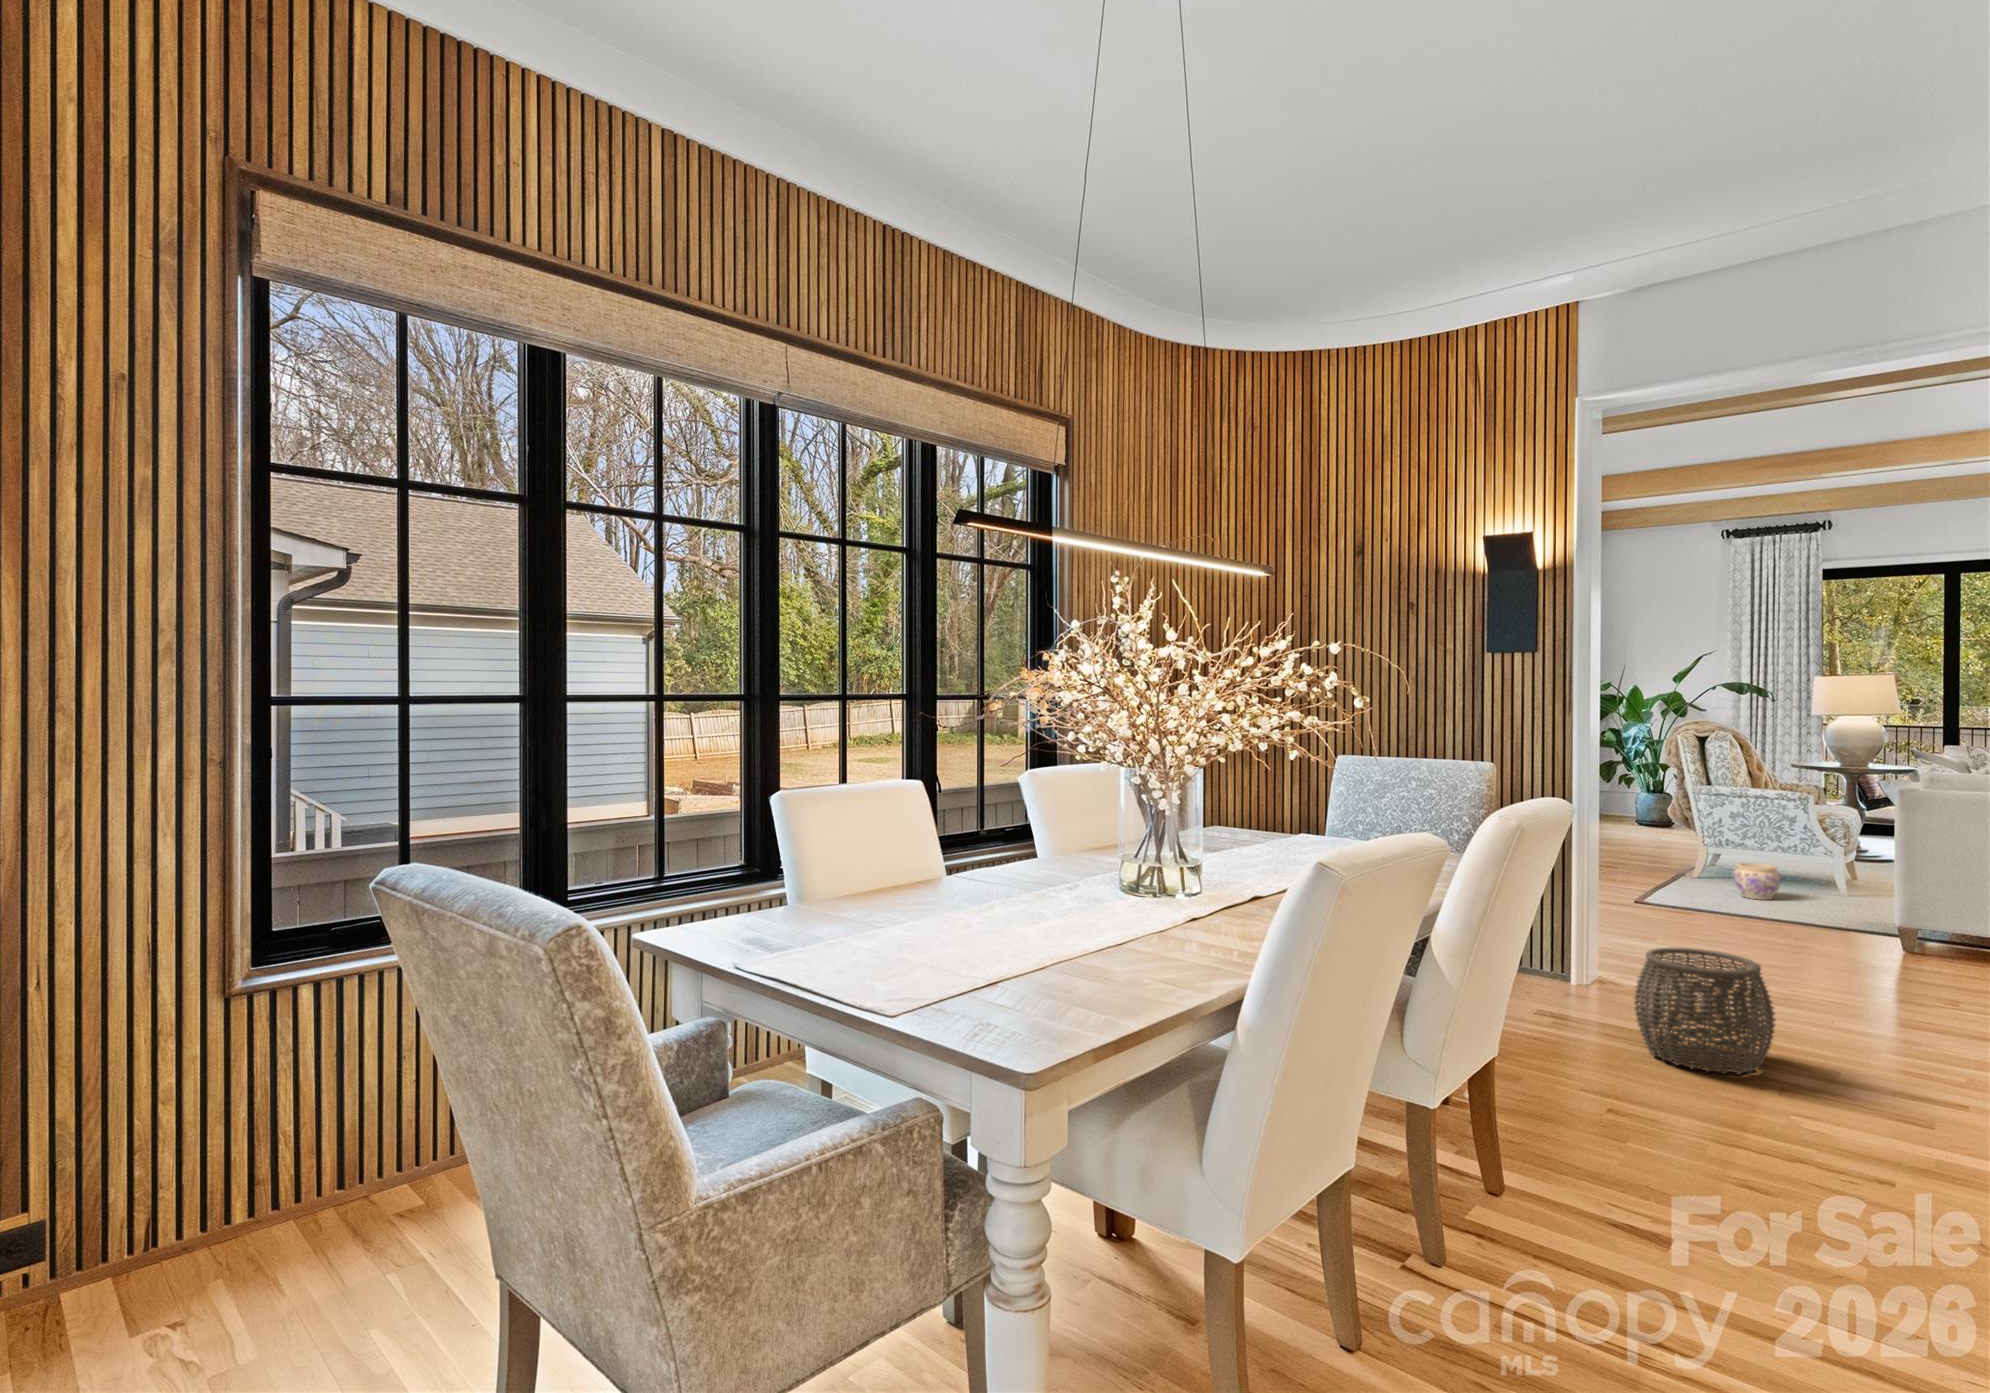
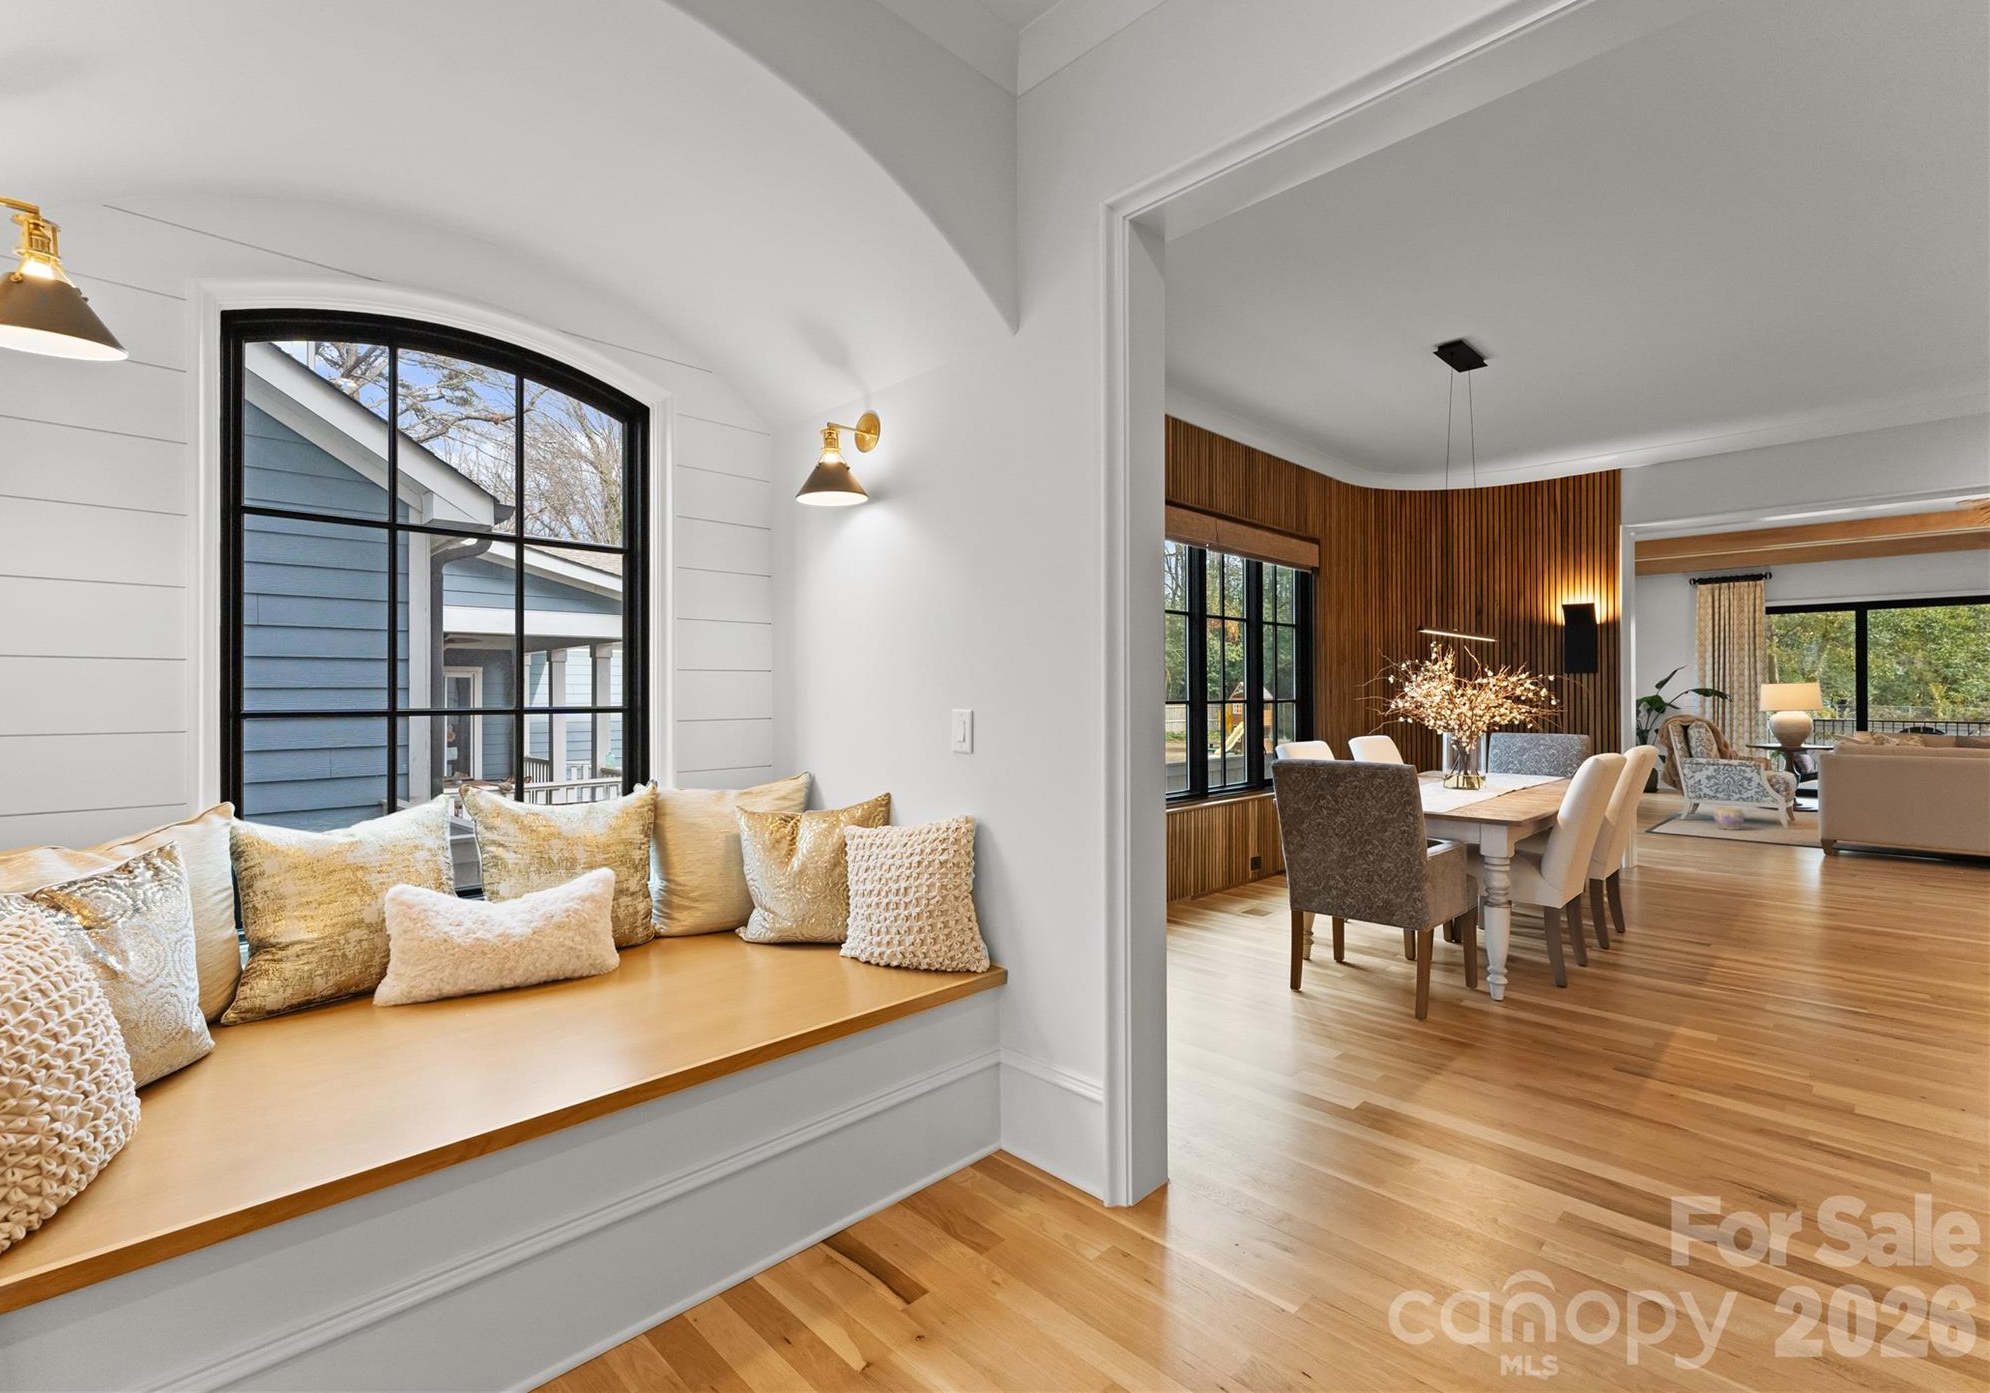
woven basket: present [1634,948,1775,1074] -> none [1676,838,1755,900]

